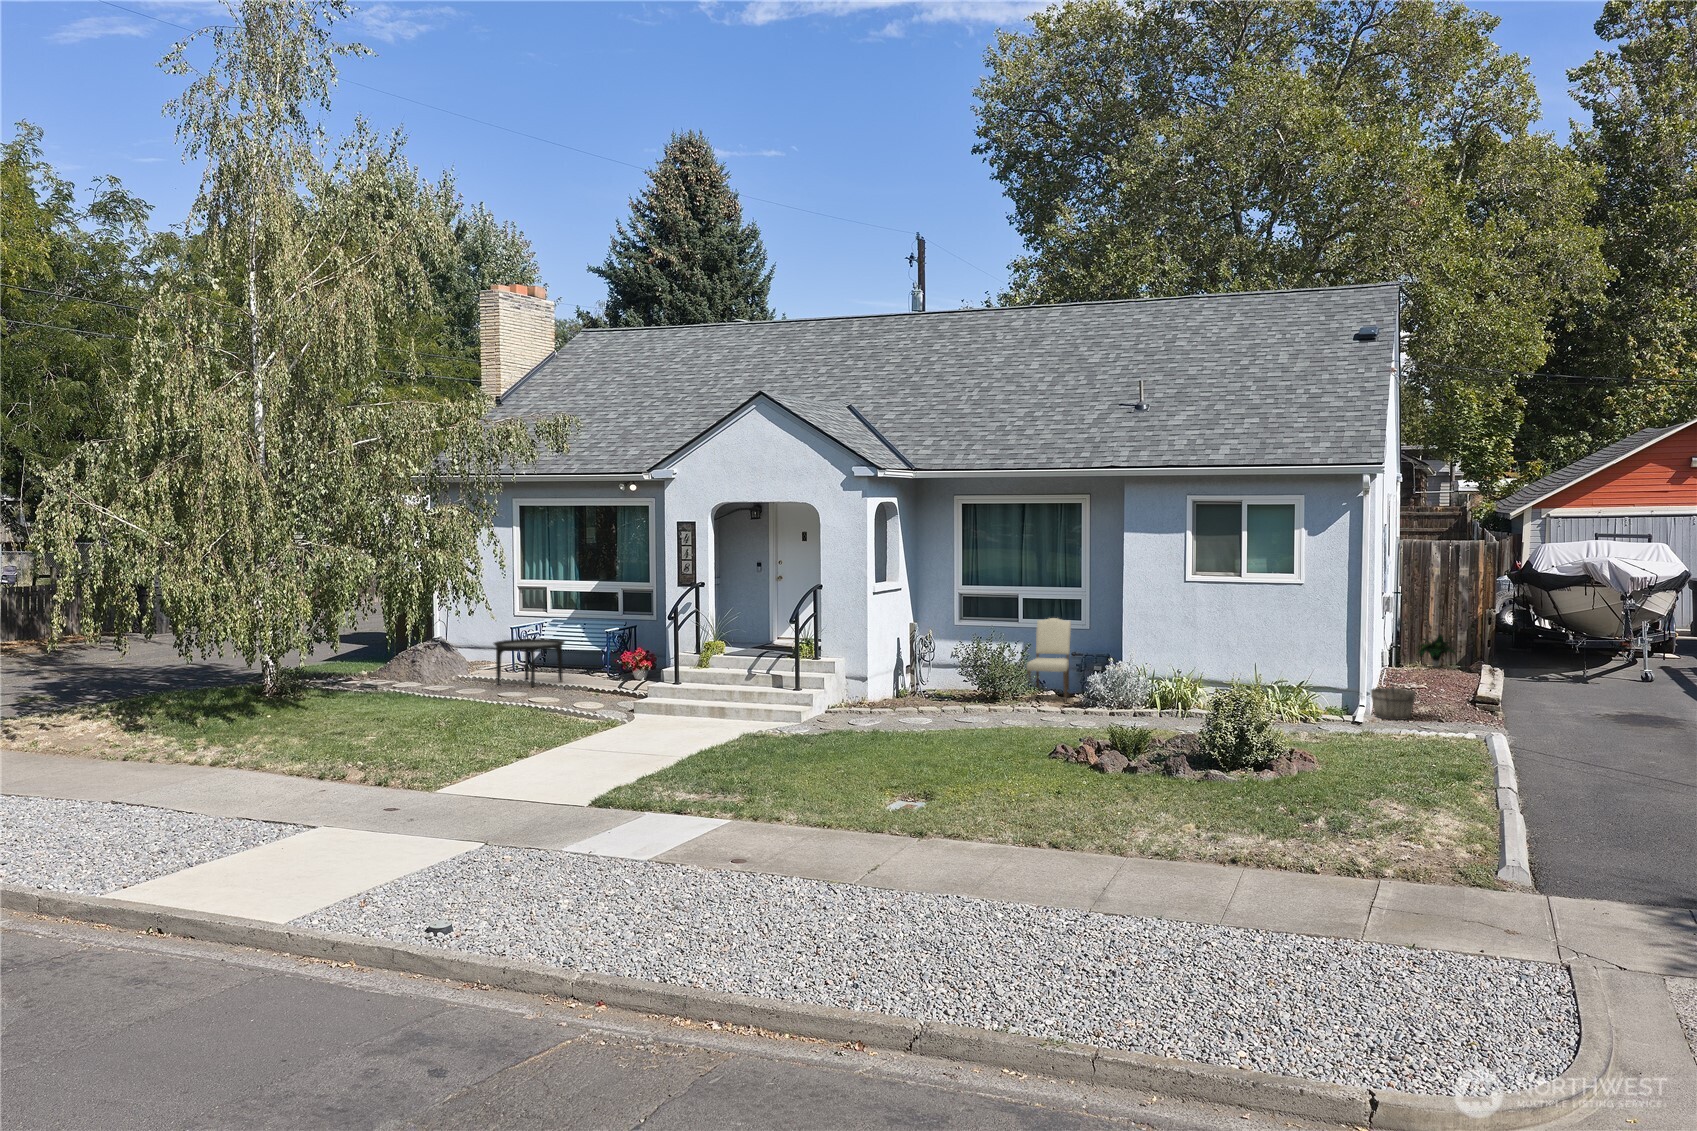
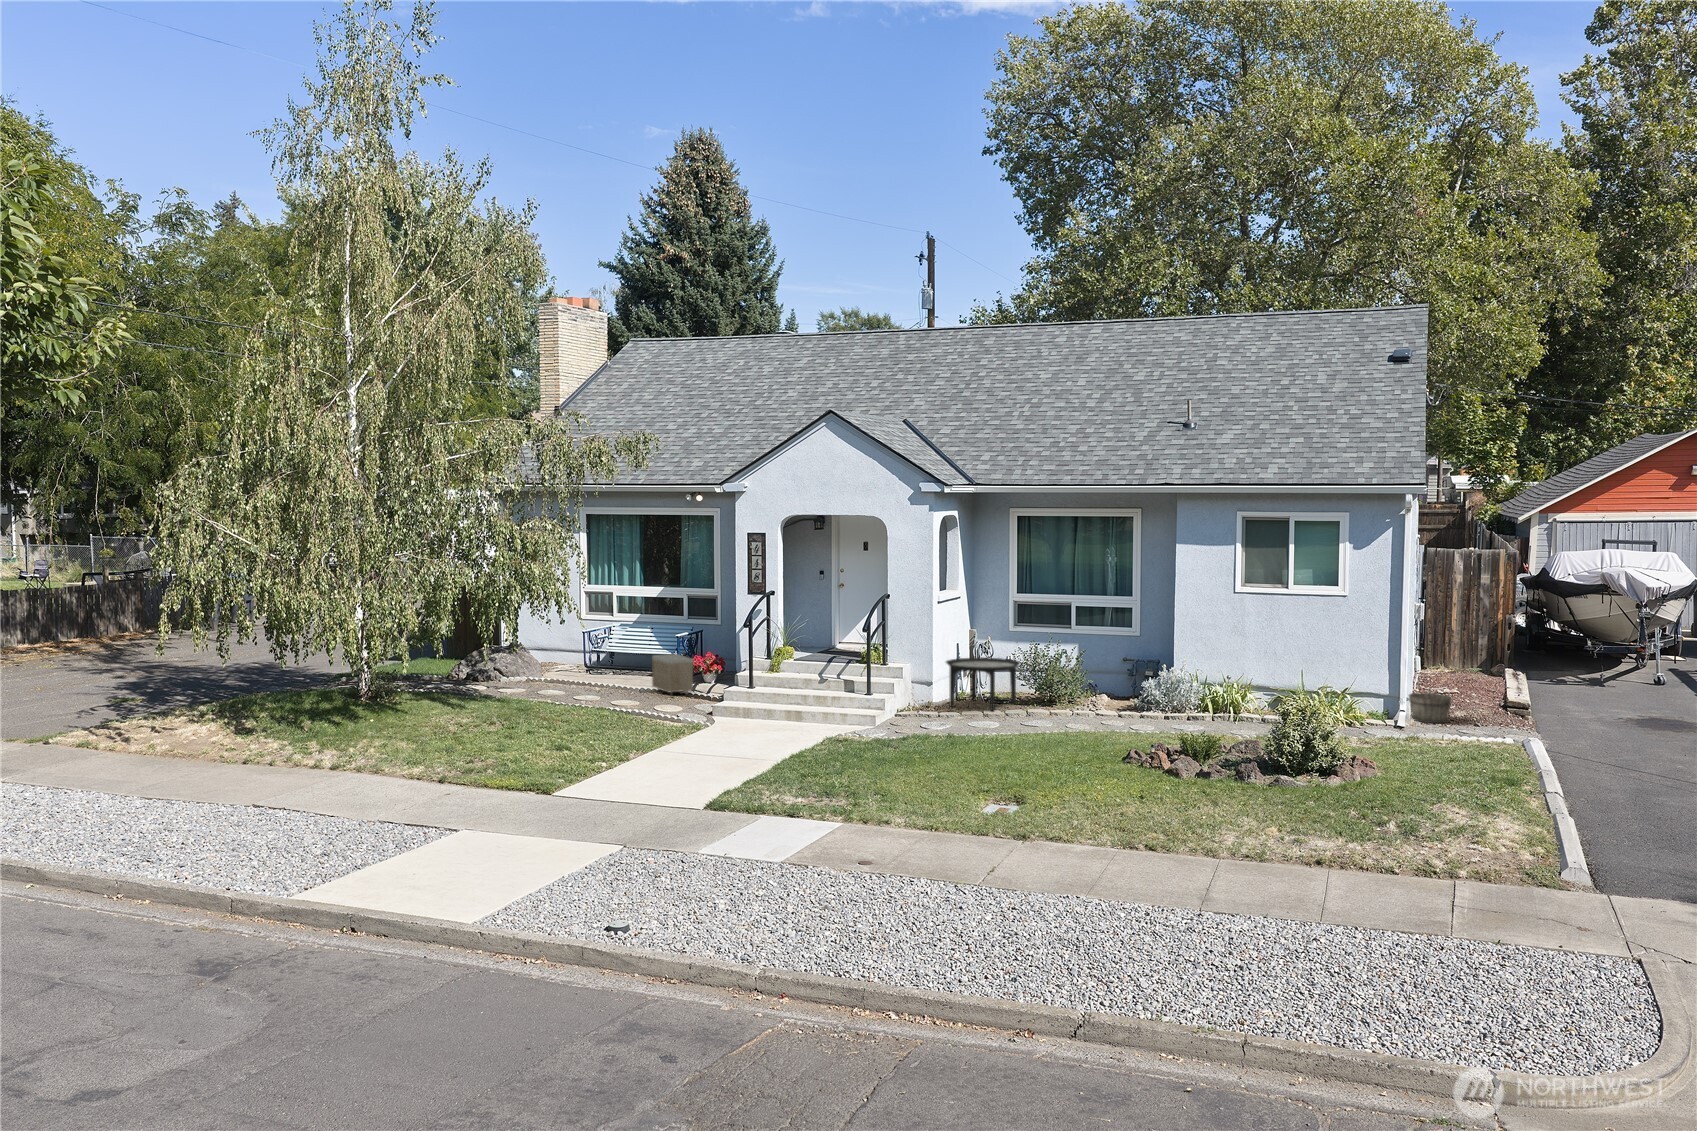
chair: present [1027,618,1071,703] -> none [1082,625,1122,706]
potted plant: present [1418,634,1455,667] -> none [1439,637,1482,669]
round table: present [494,639,565,687] -> present [946,658,1020,711]
storage bench: none [578,650,621,693] -> present [652,654,694,693]

